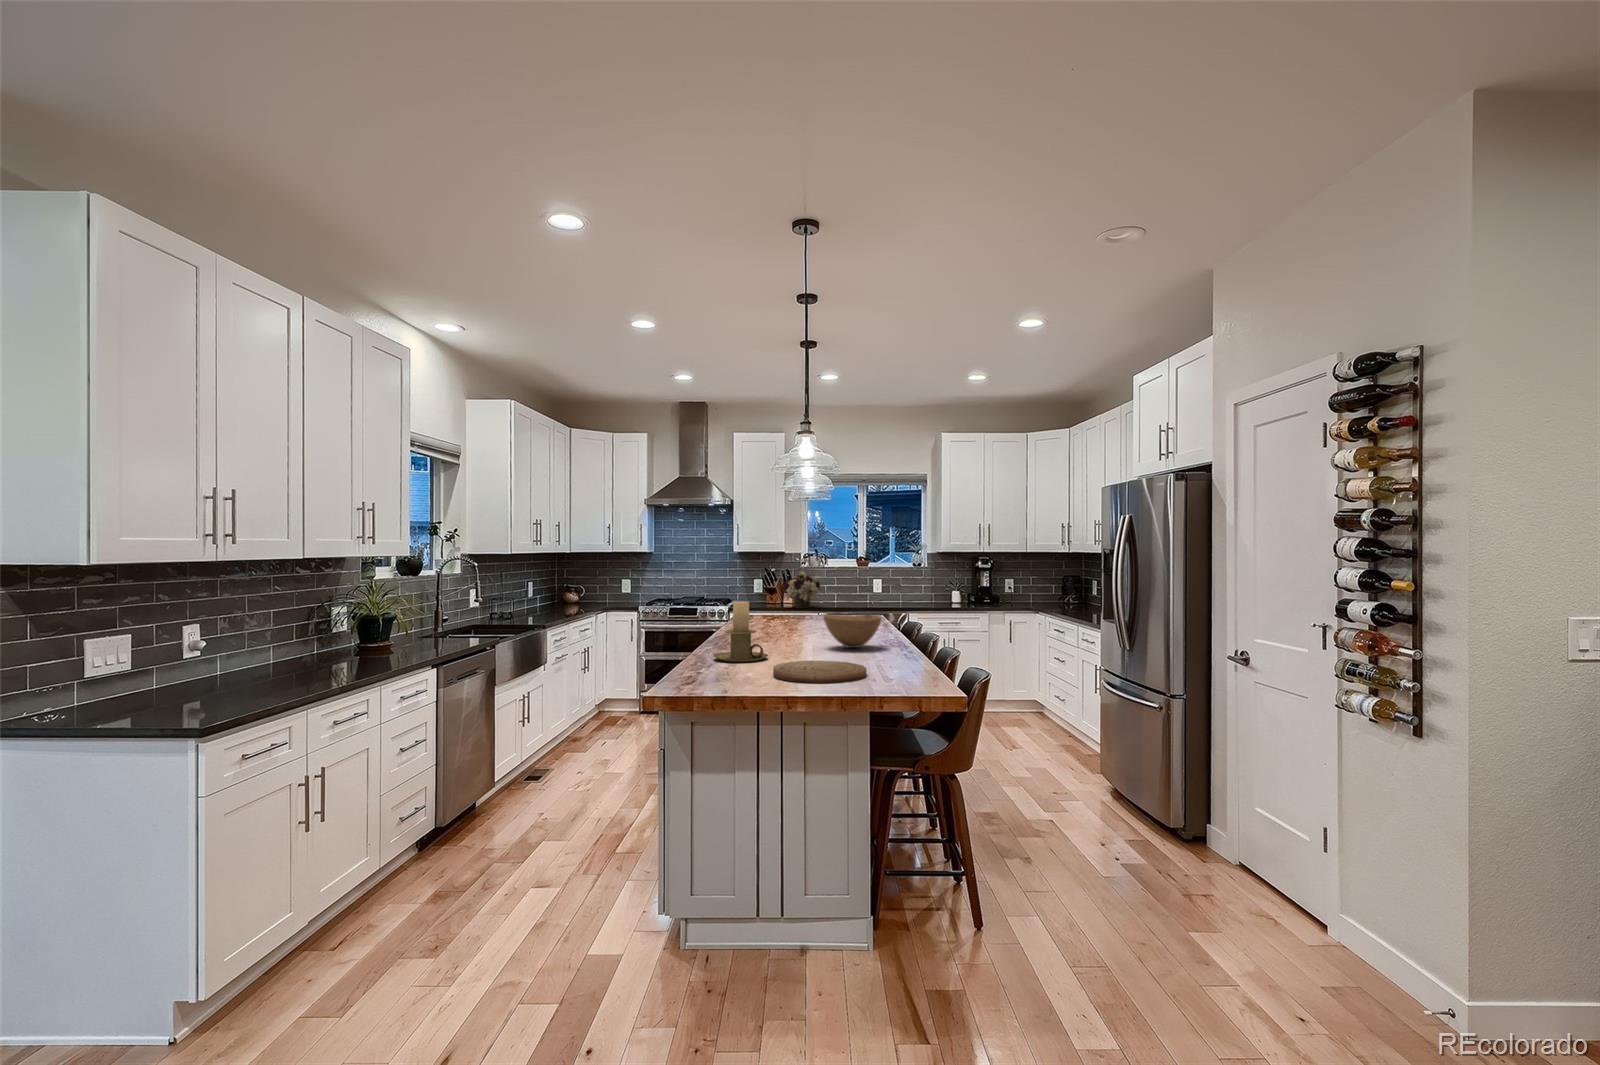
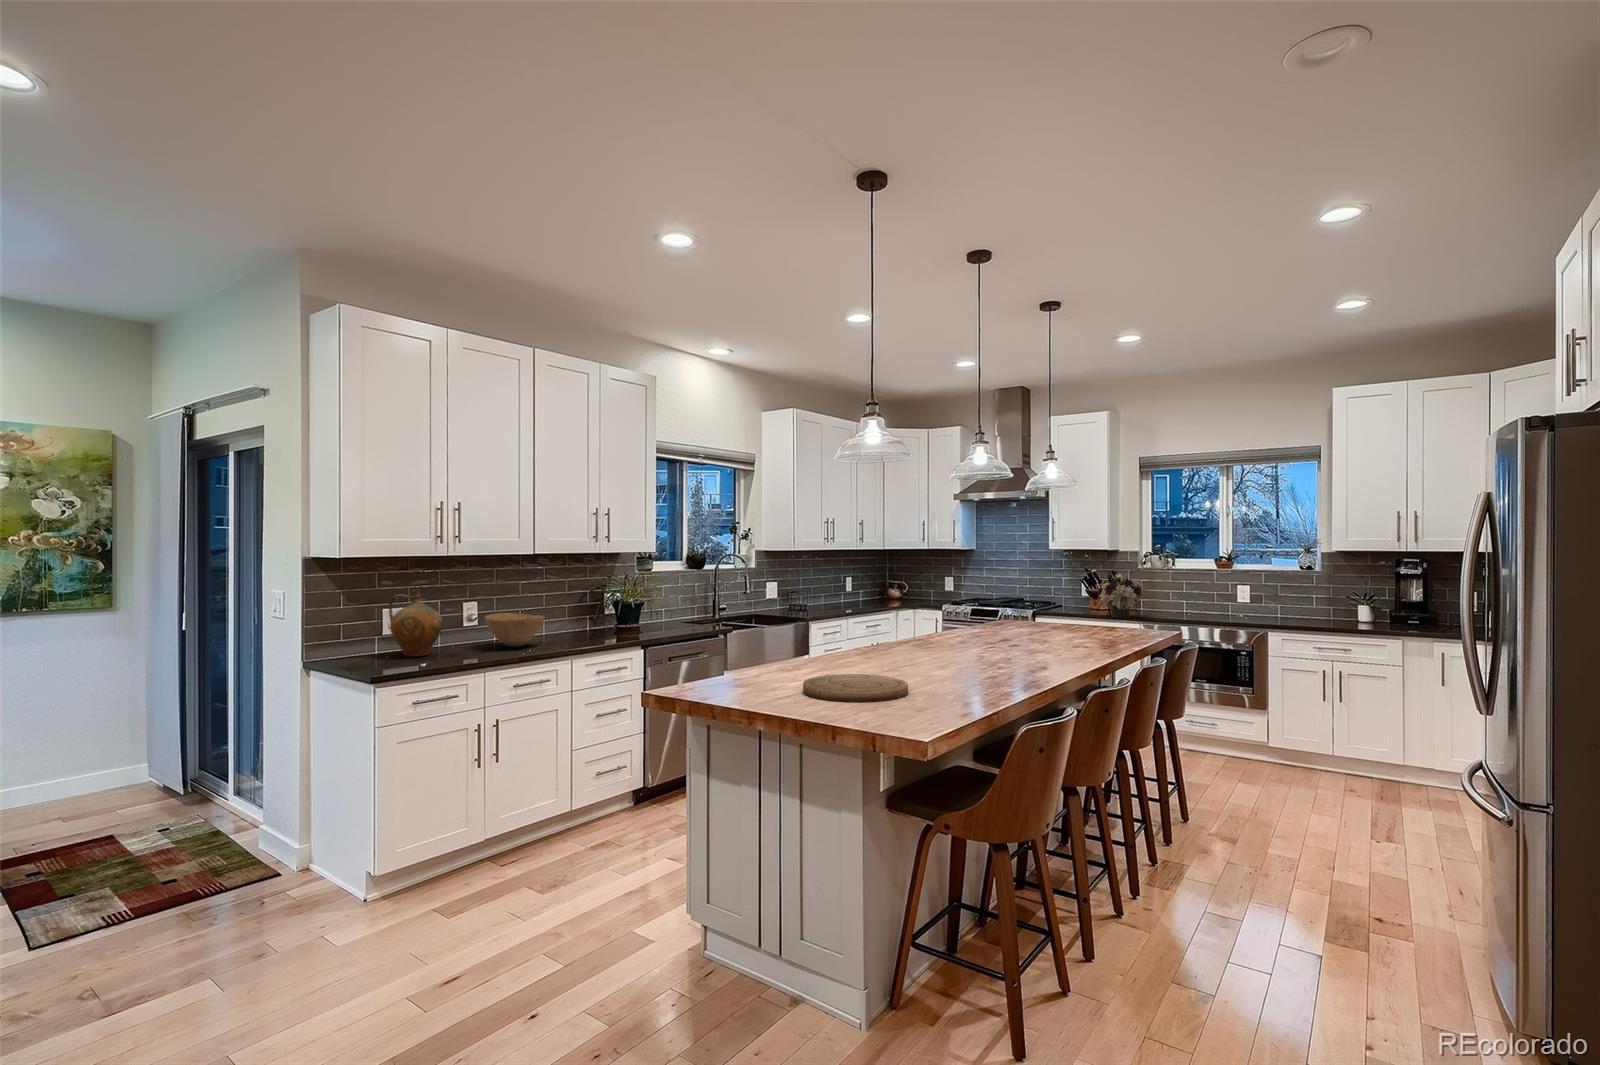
candle holder: present [714,601,768,662] -> none [817,605,876,670]
ceramic jug: none [116,608,207,704] -> present [389,590,443,657]
bowl: present [824,614,882,648] -> present [485,613,545,647]

